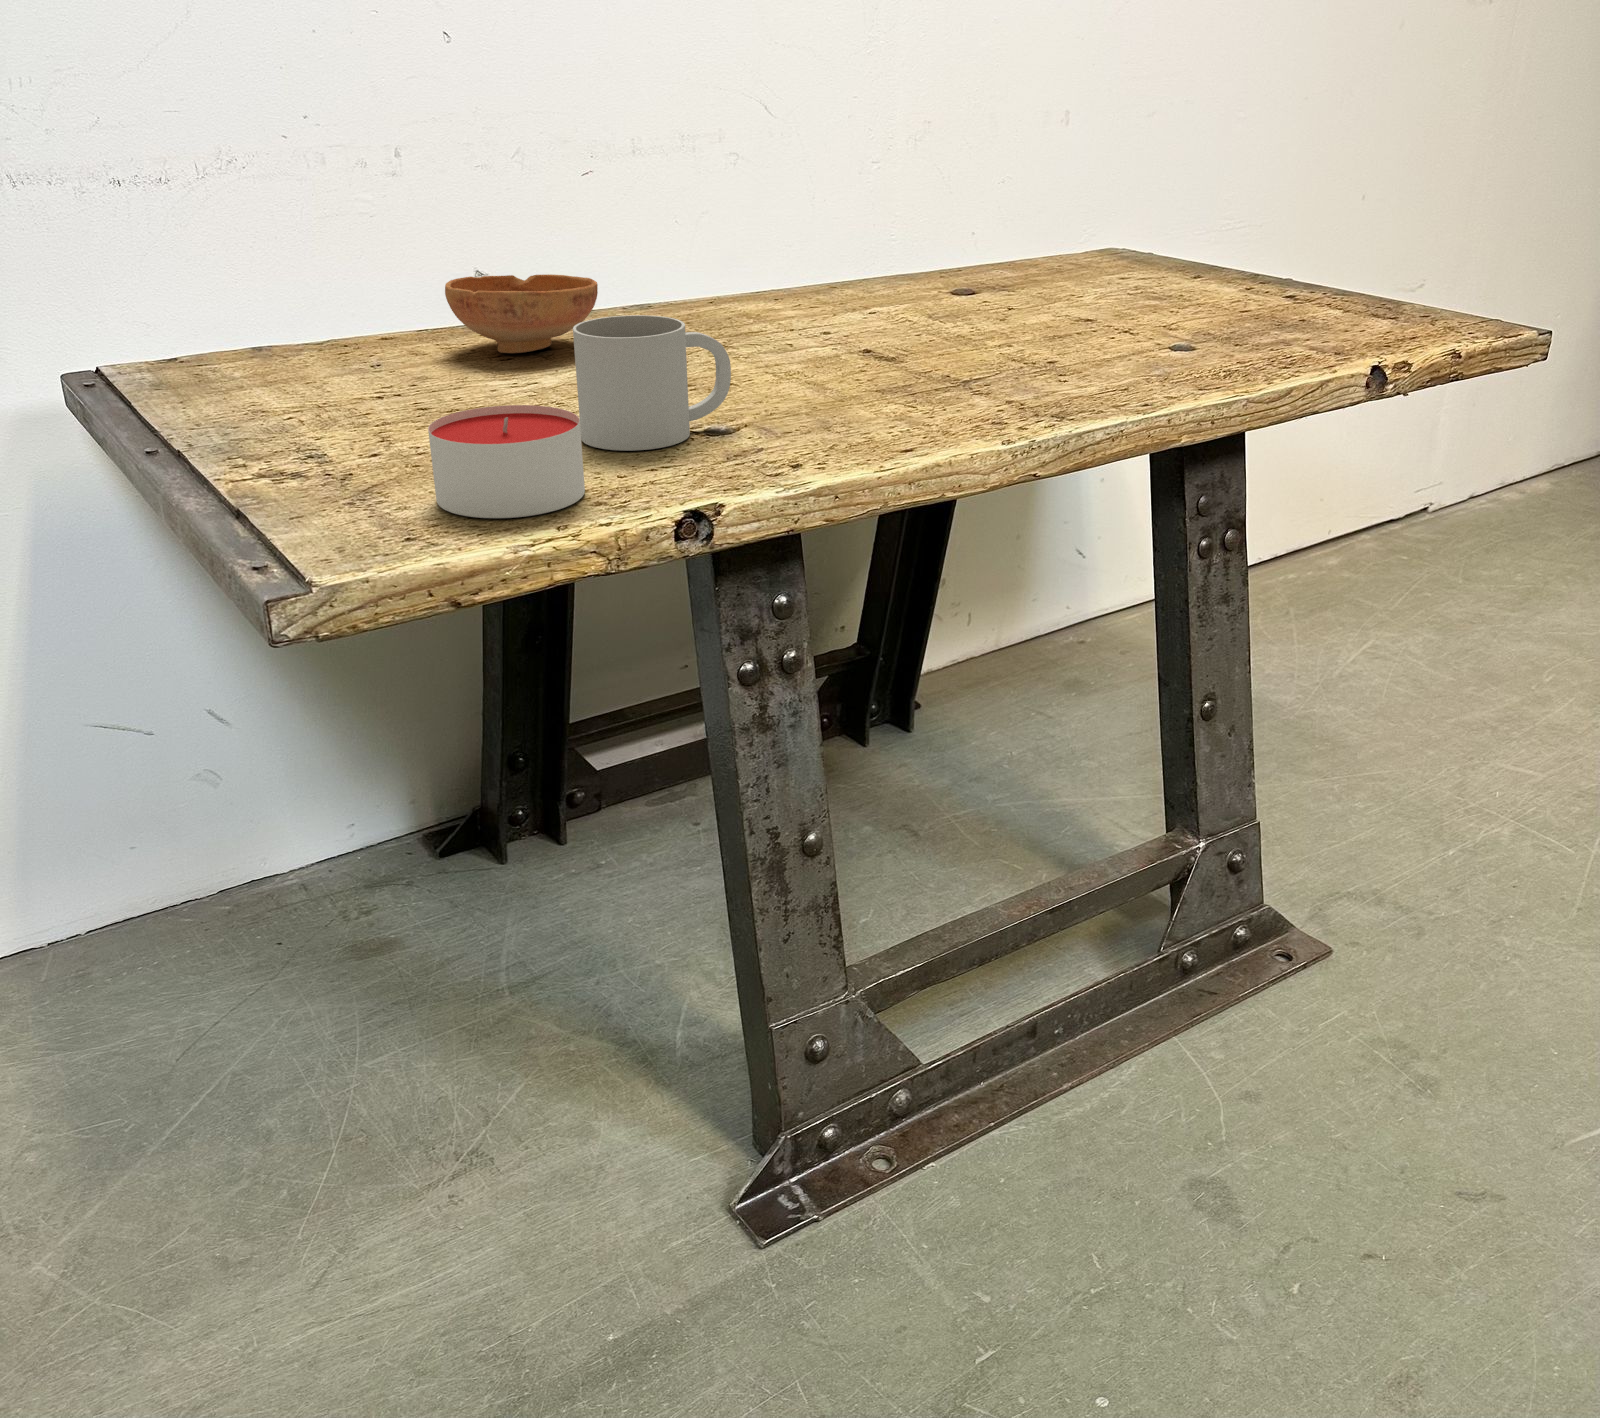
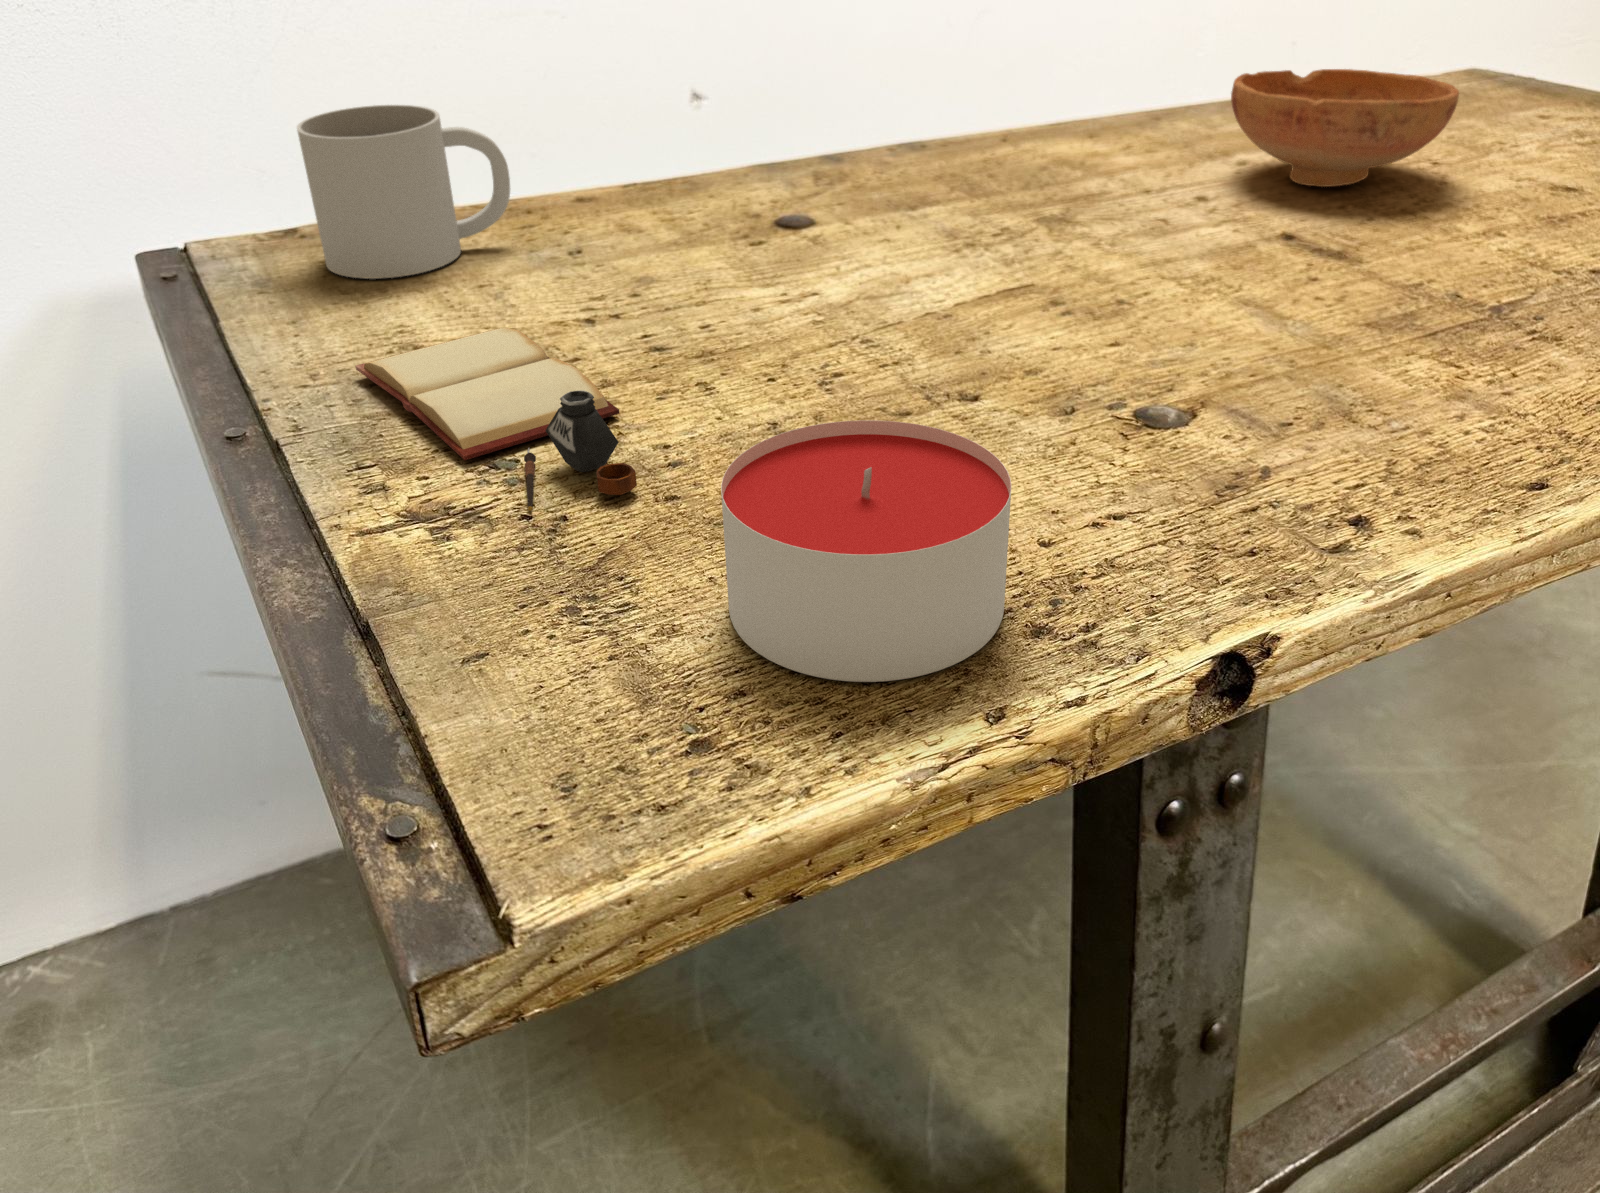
bowl: present [445,274,598,353] -> present [1231,69,1459,187]
mug: present [573,315,731,451] -> present [297,105,510,279]
book: none [225,397,395,472] -> present [355,327,637,511]

